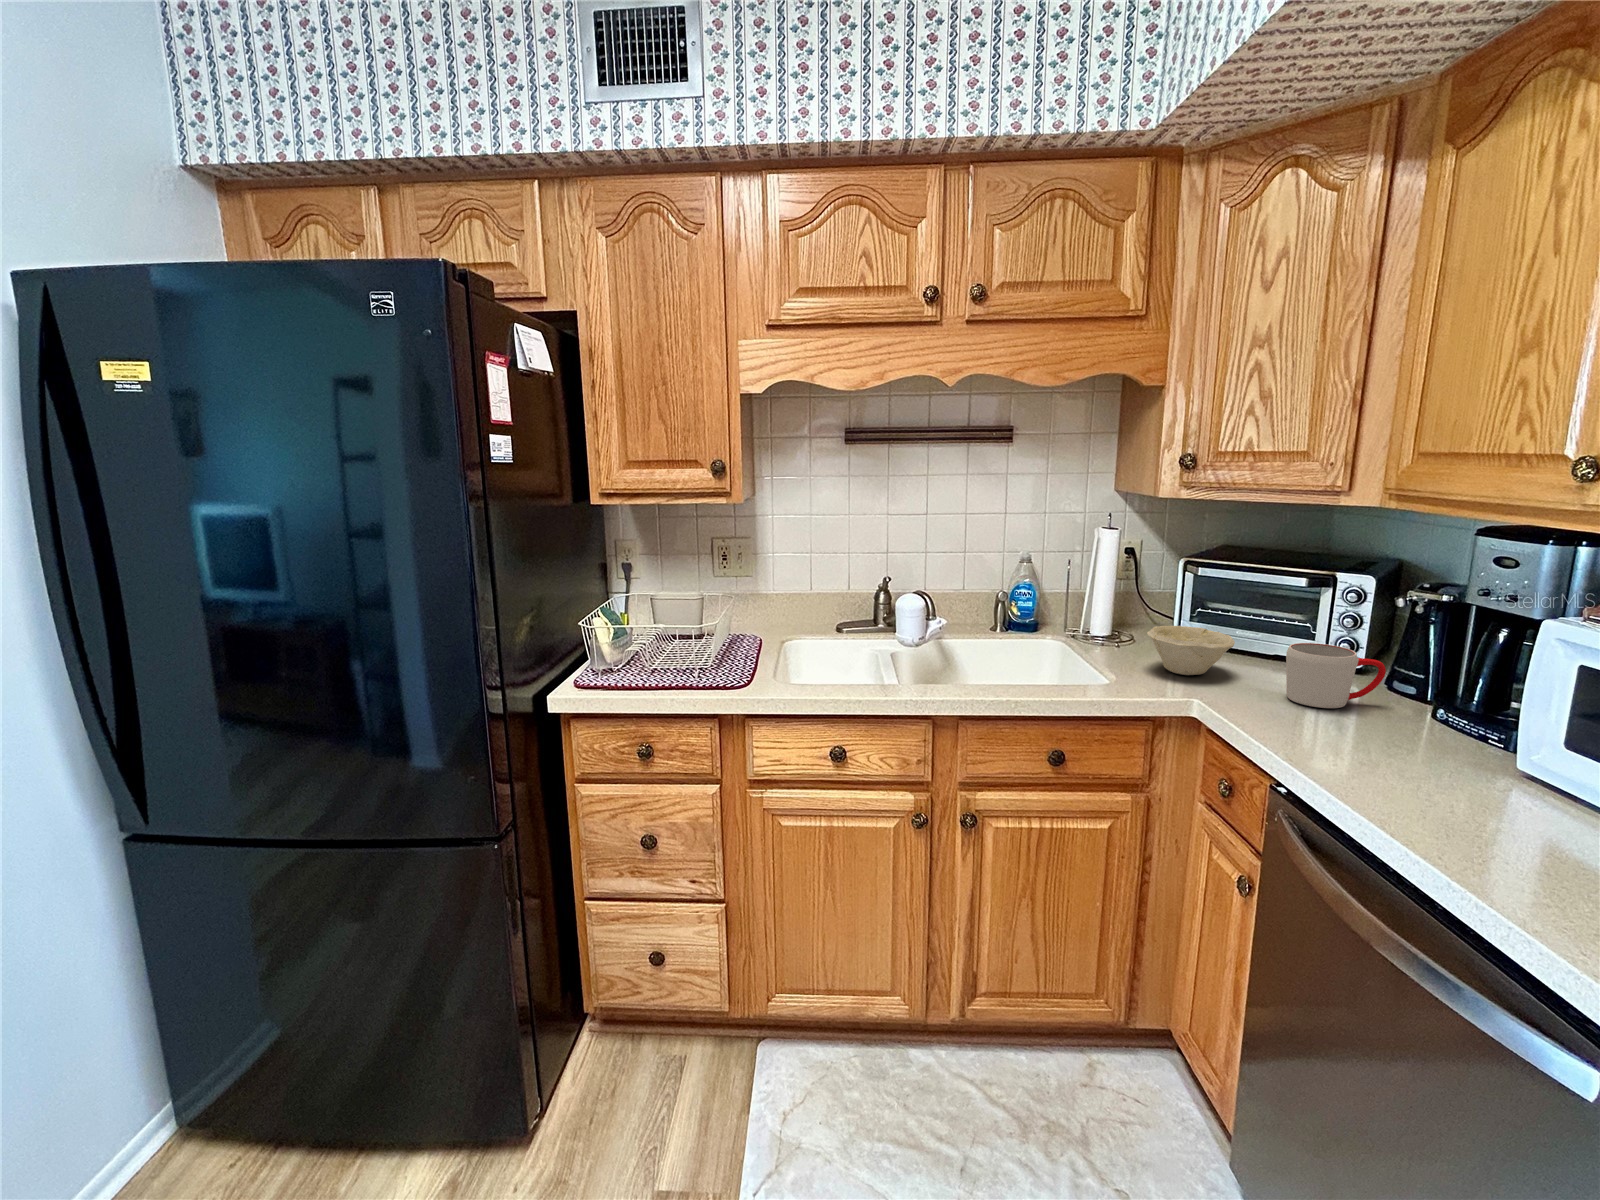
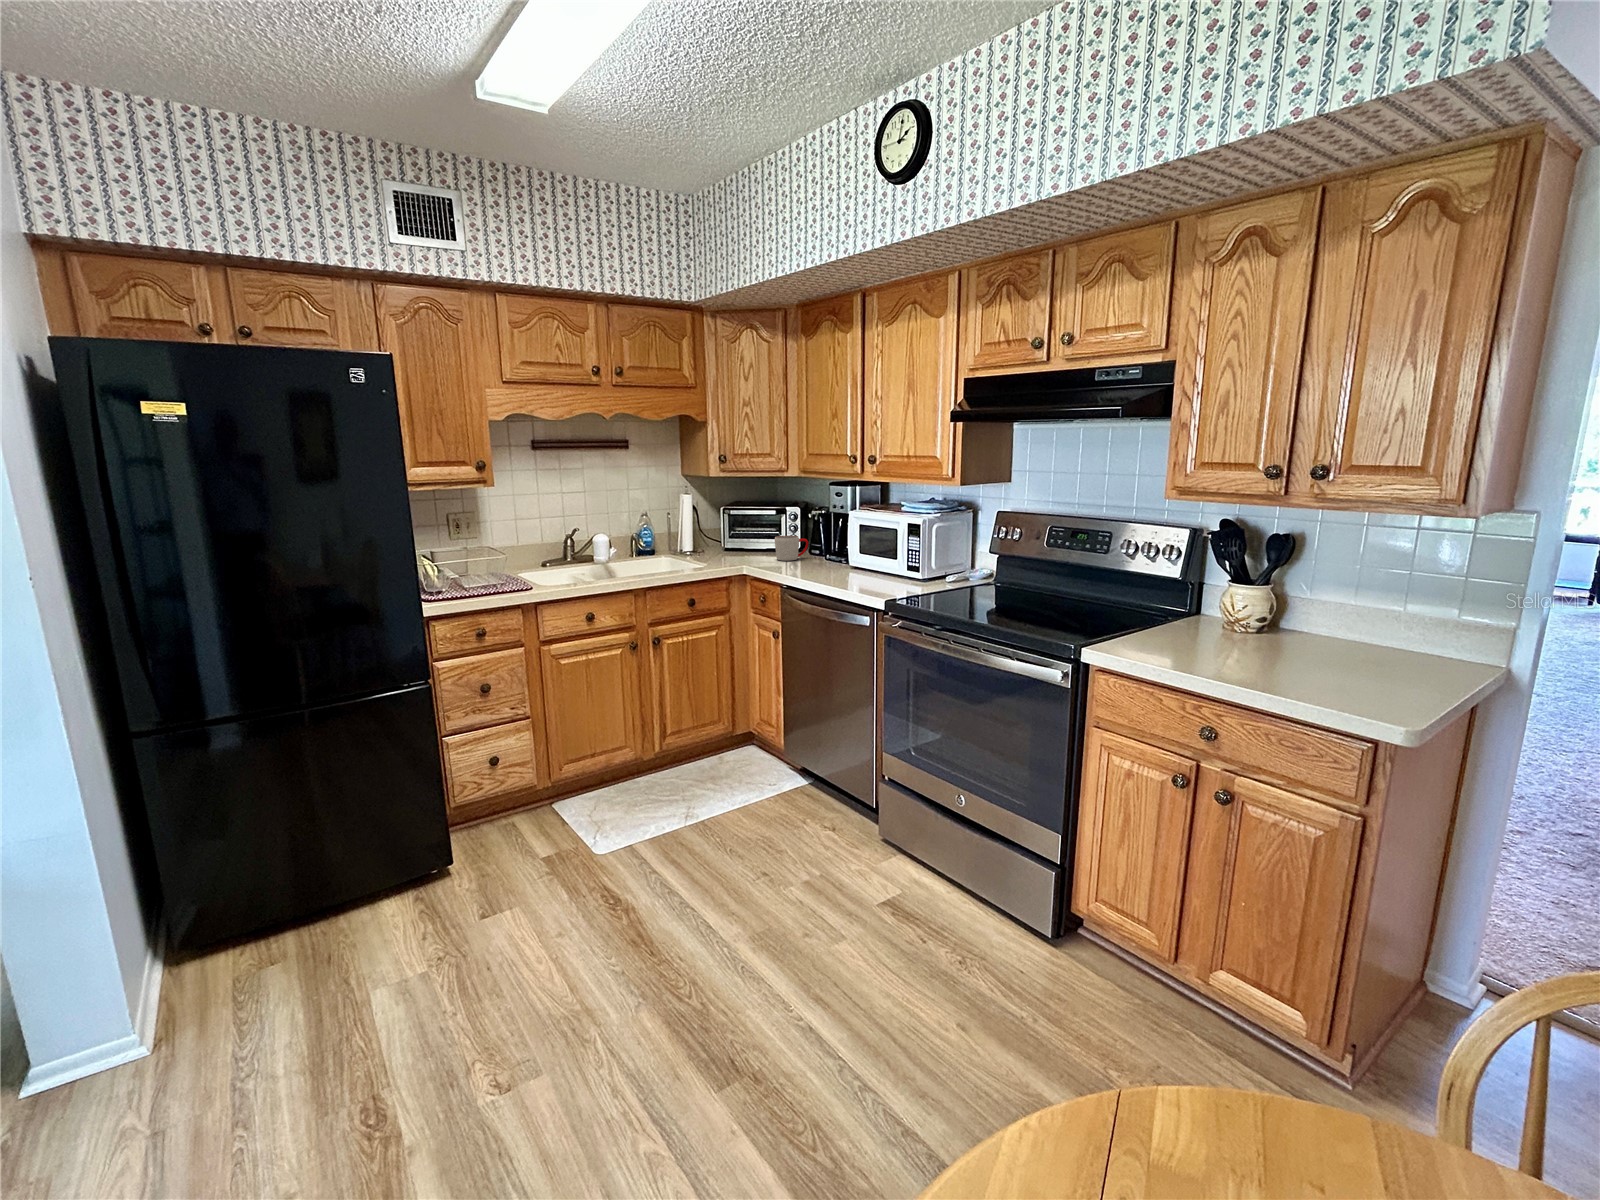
bowl: present [1147,626,1235,675] -> none [717,538,754,559]

